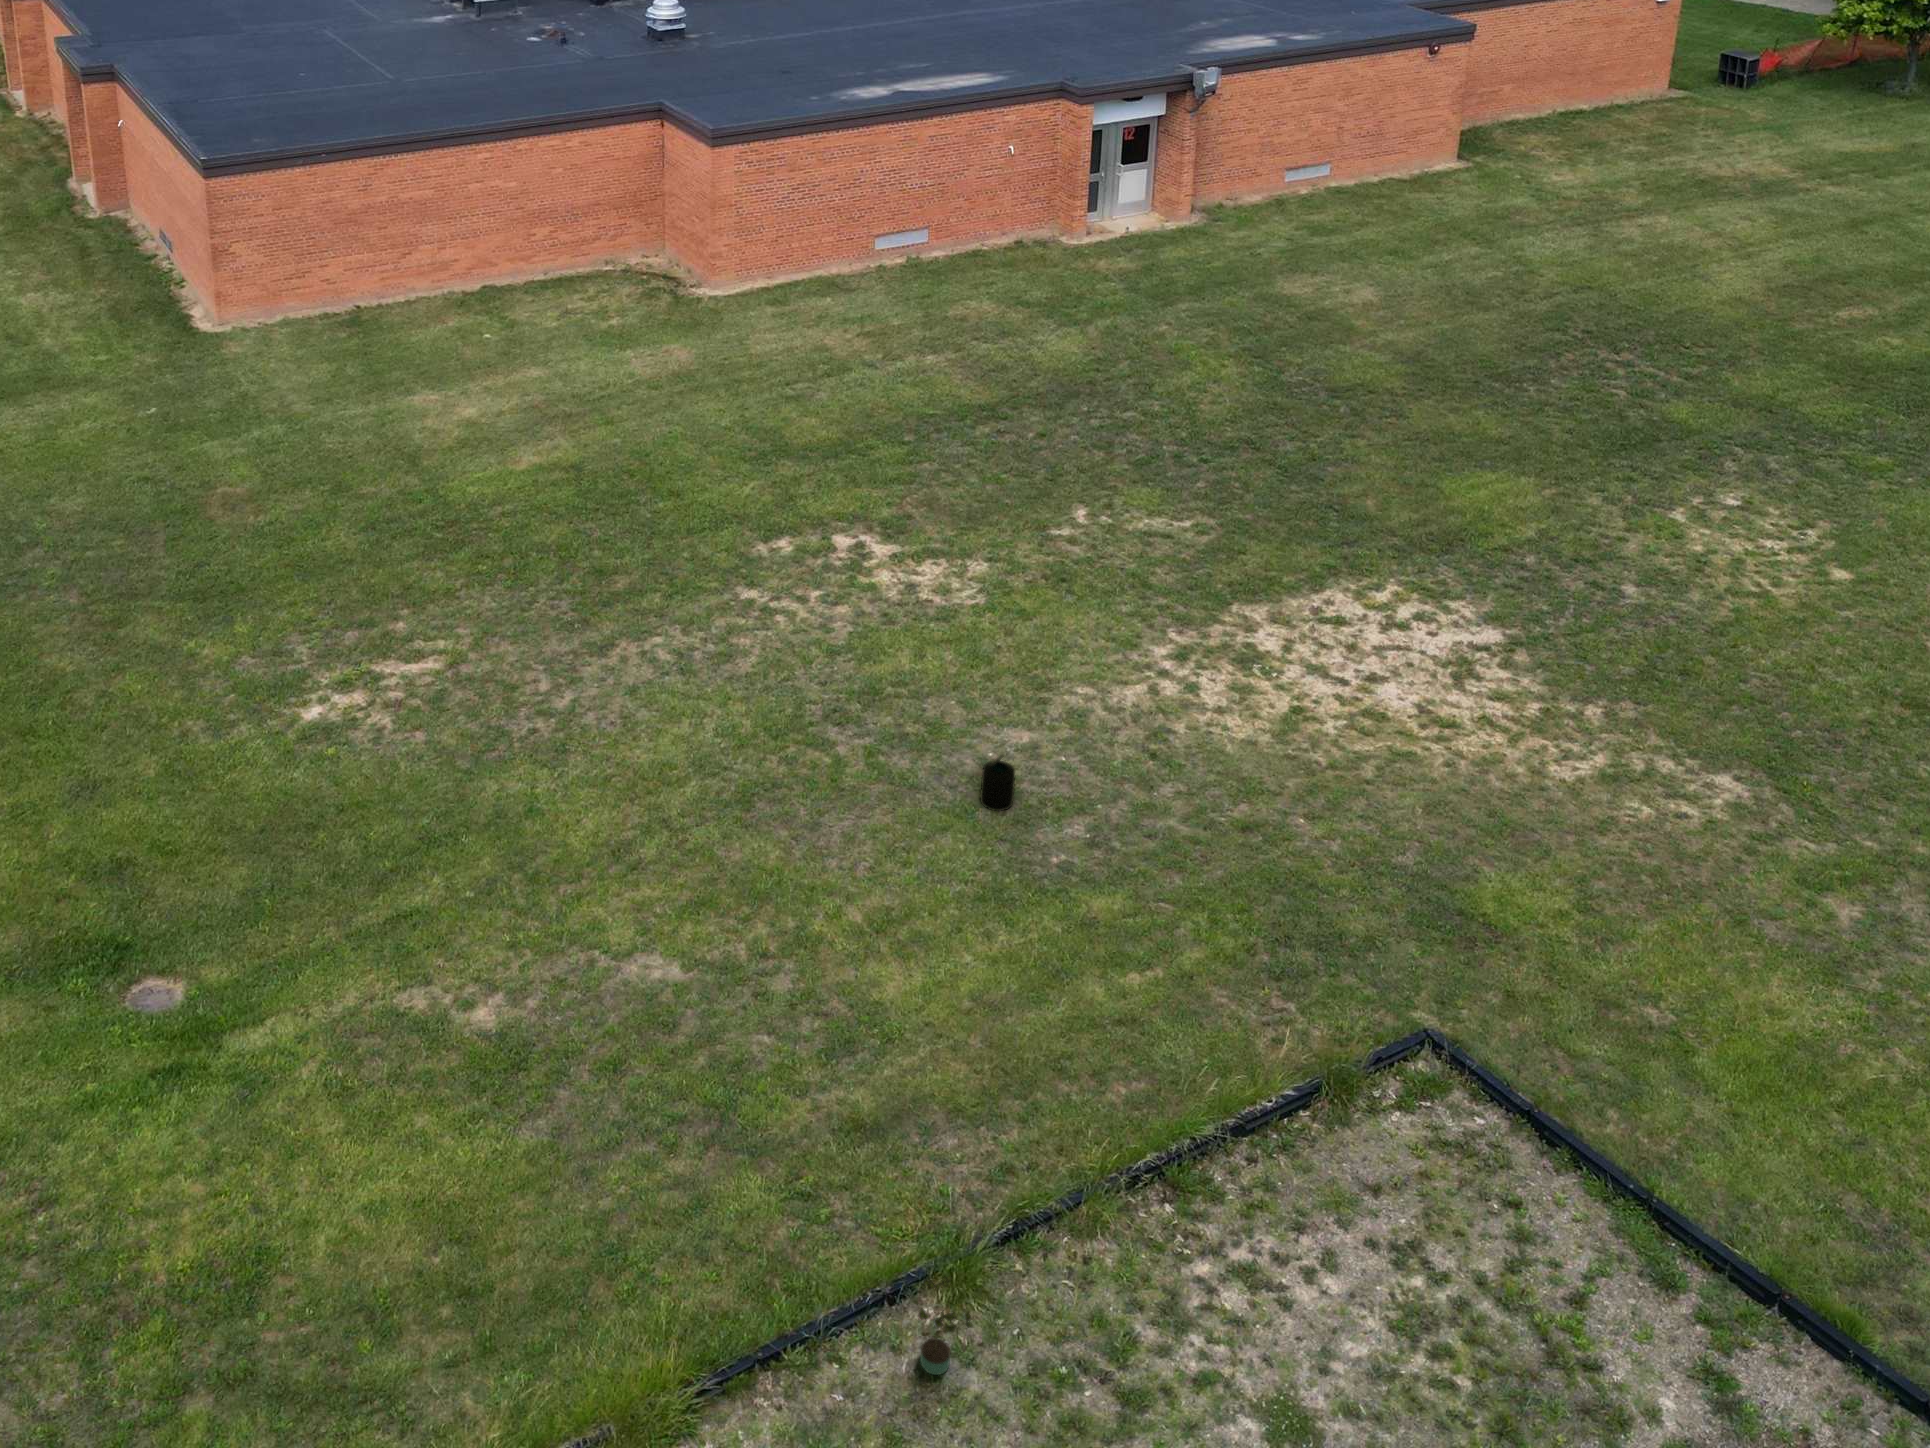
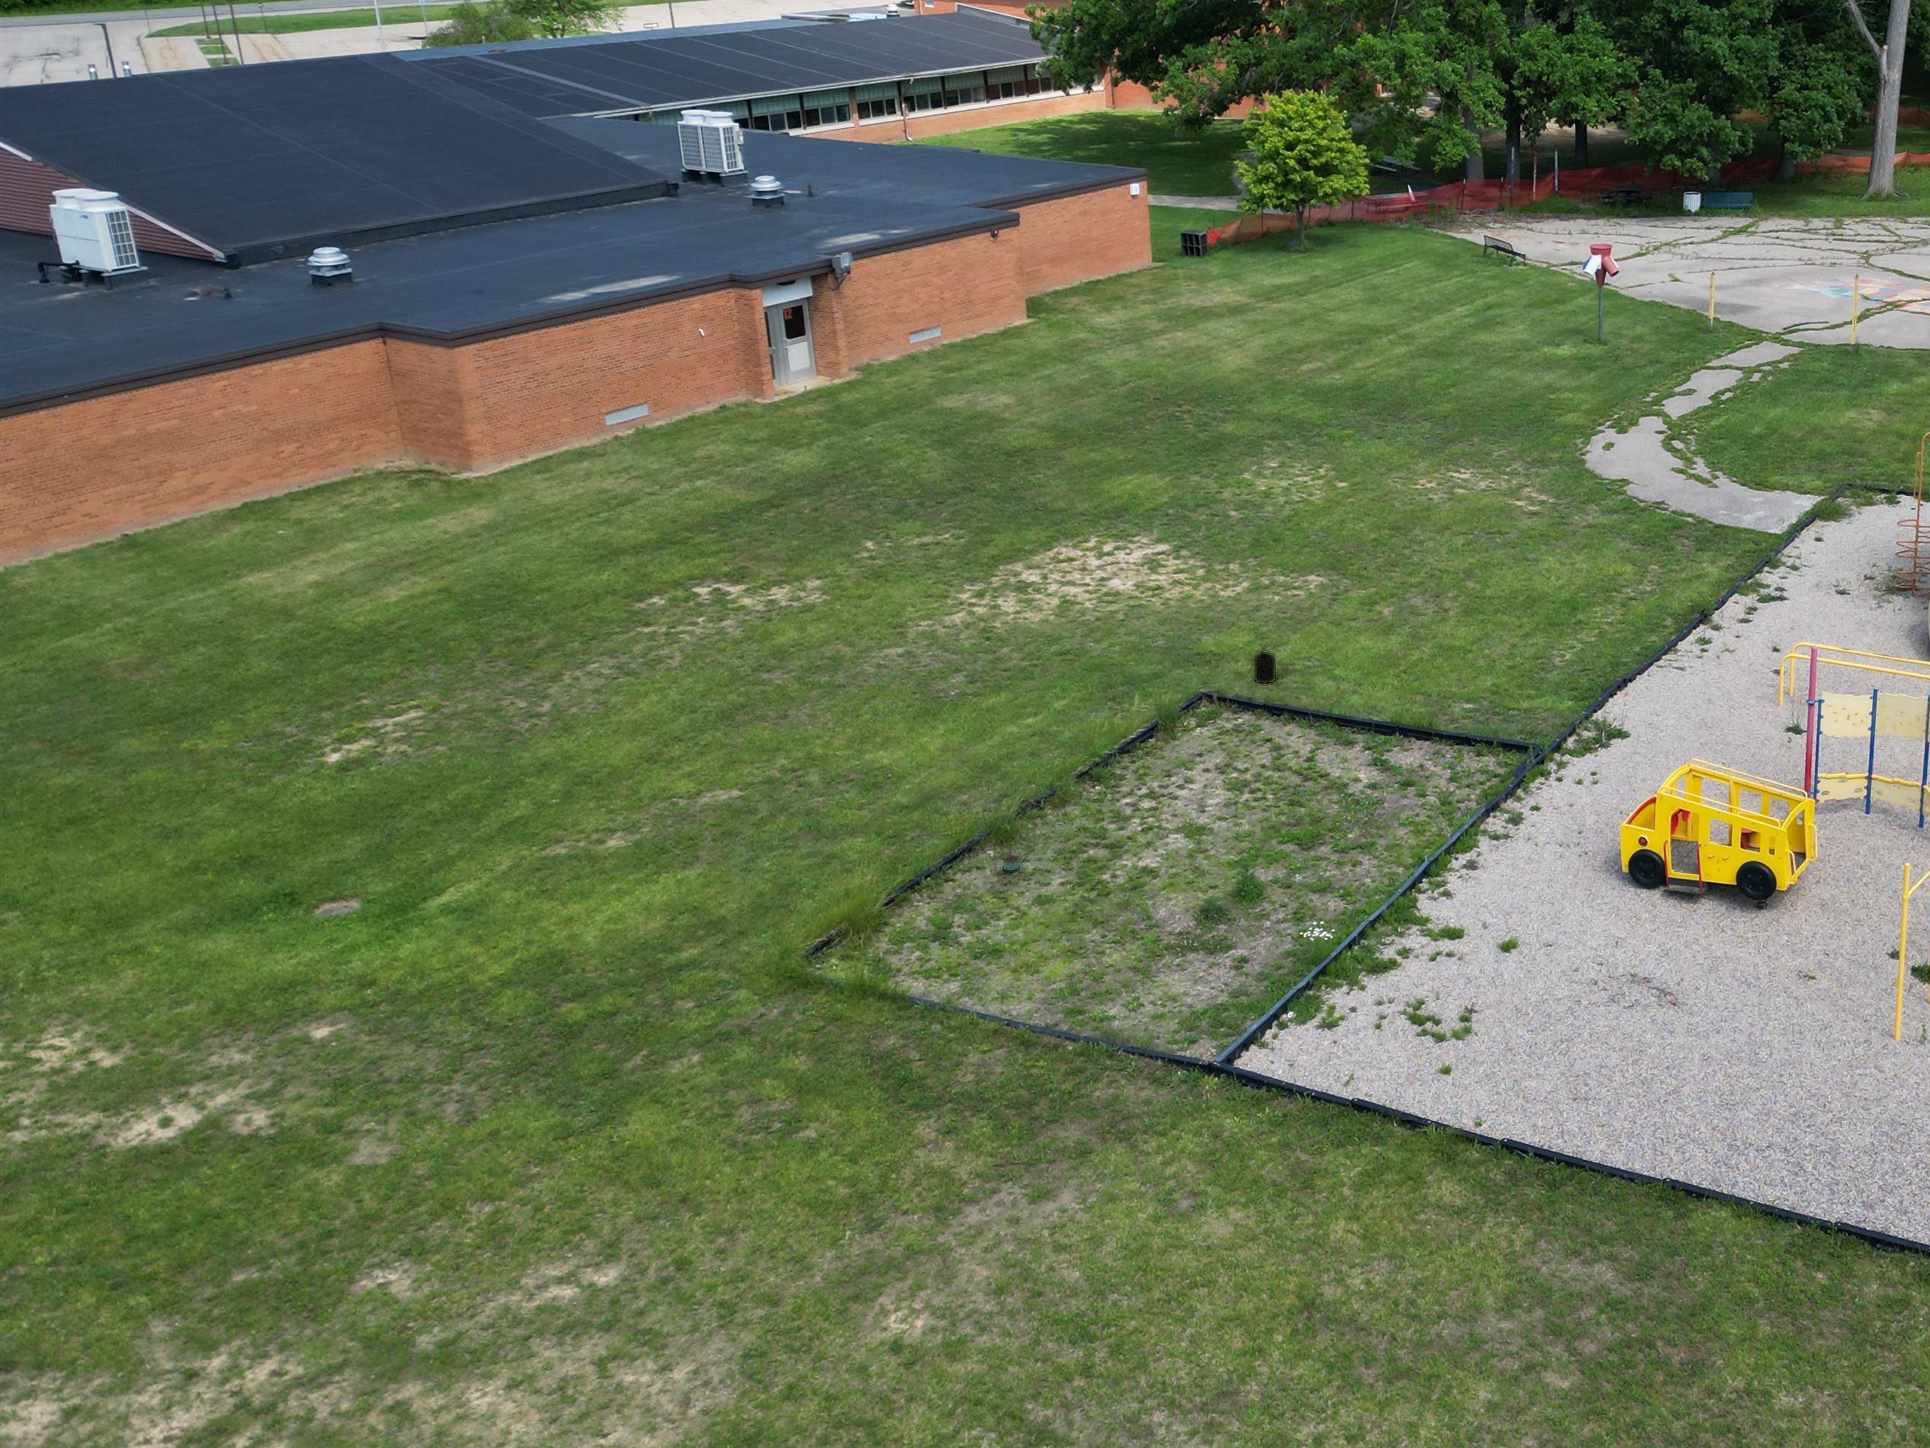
trash can: present [980,755,1015,811] -> present [1254,647,1276,683]

